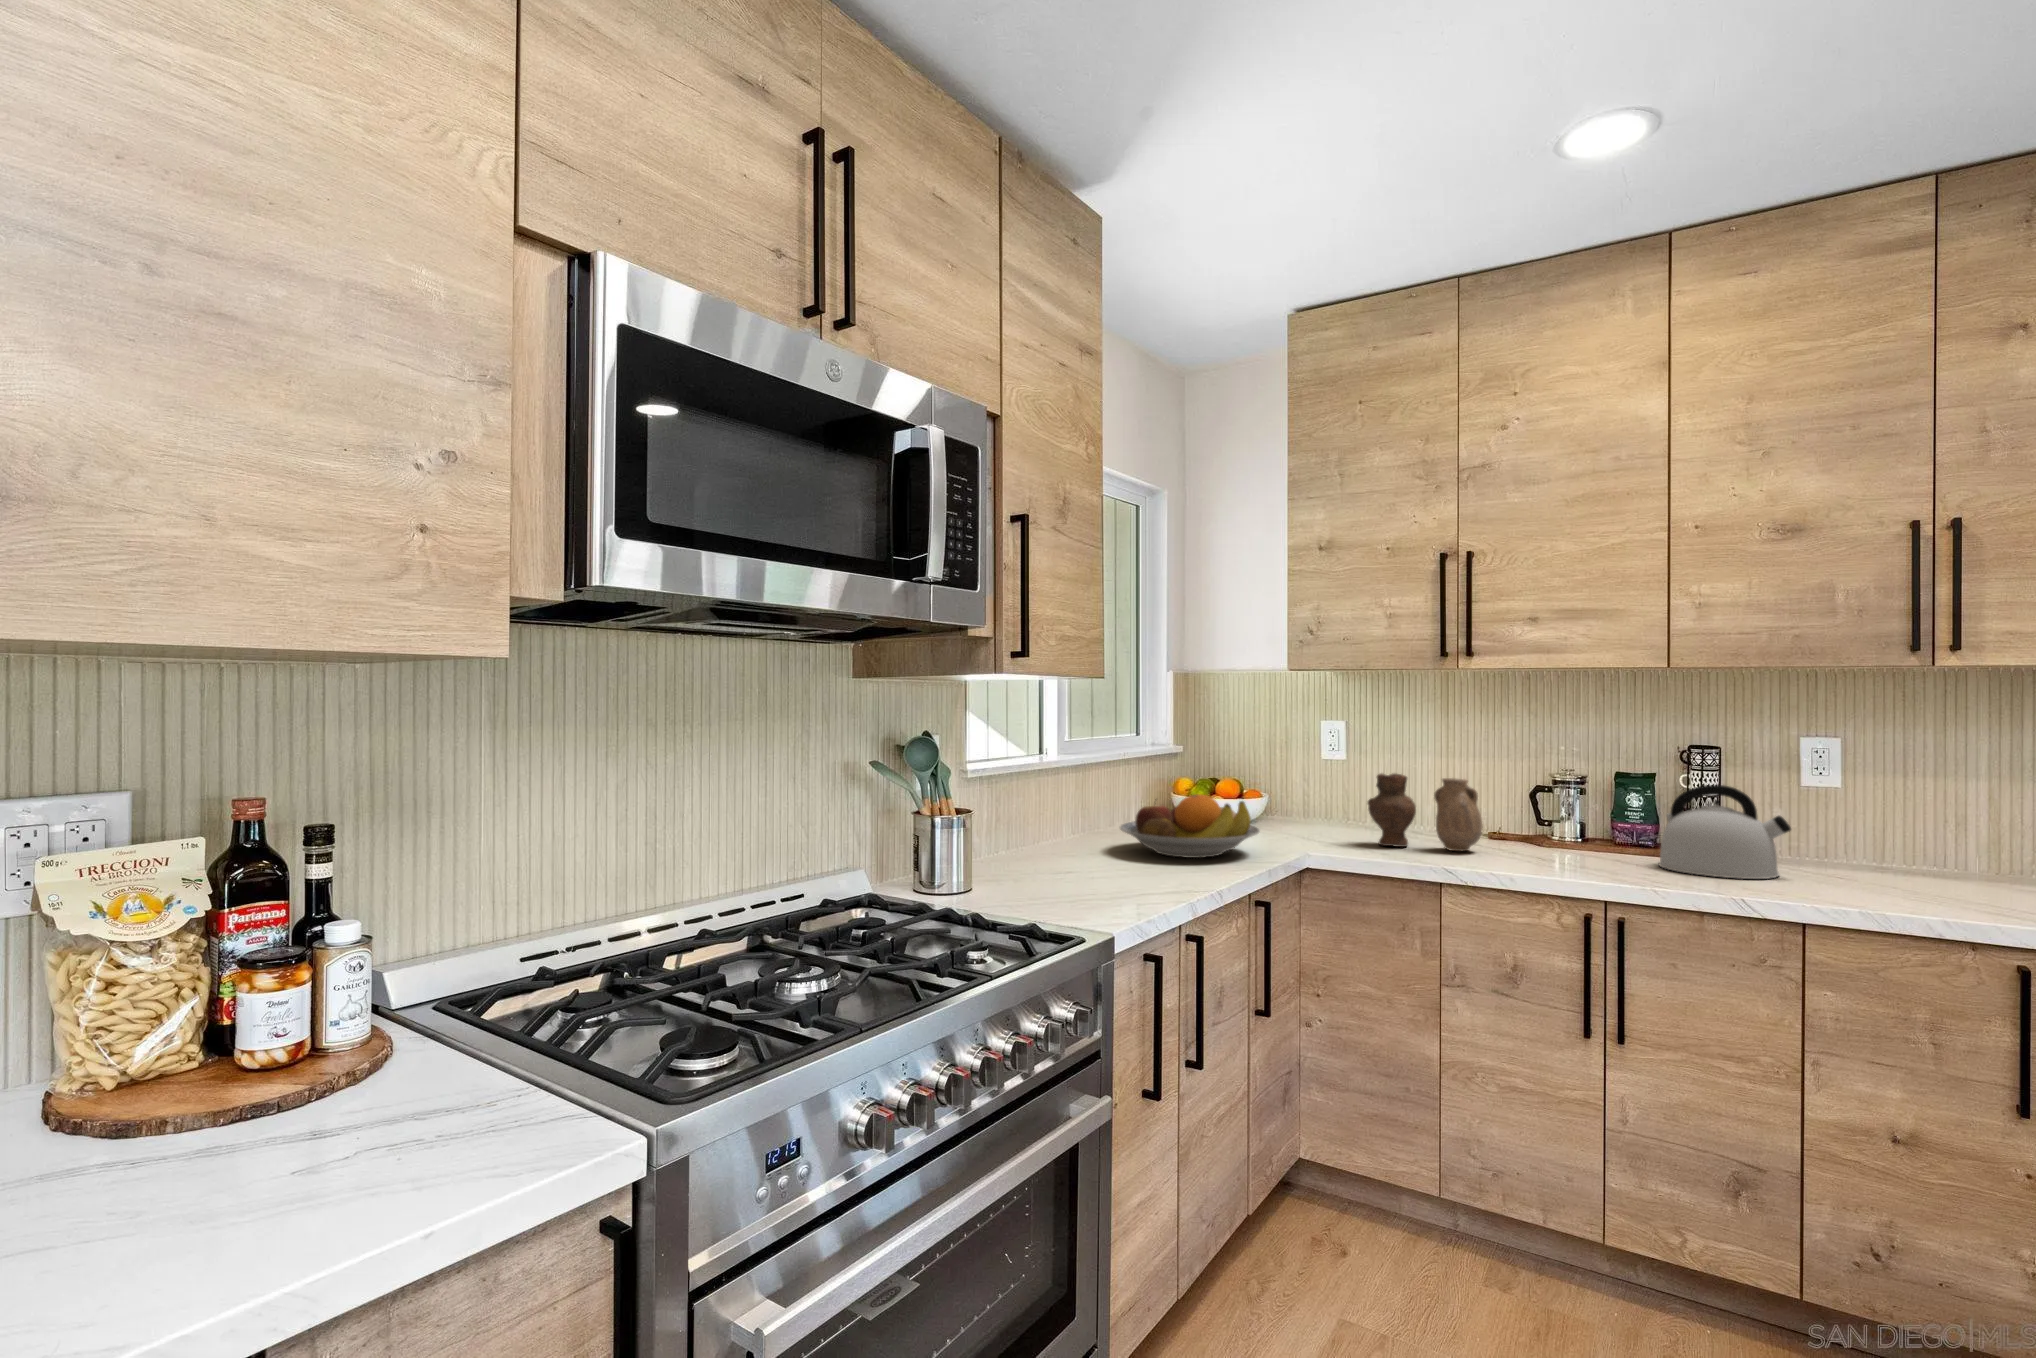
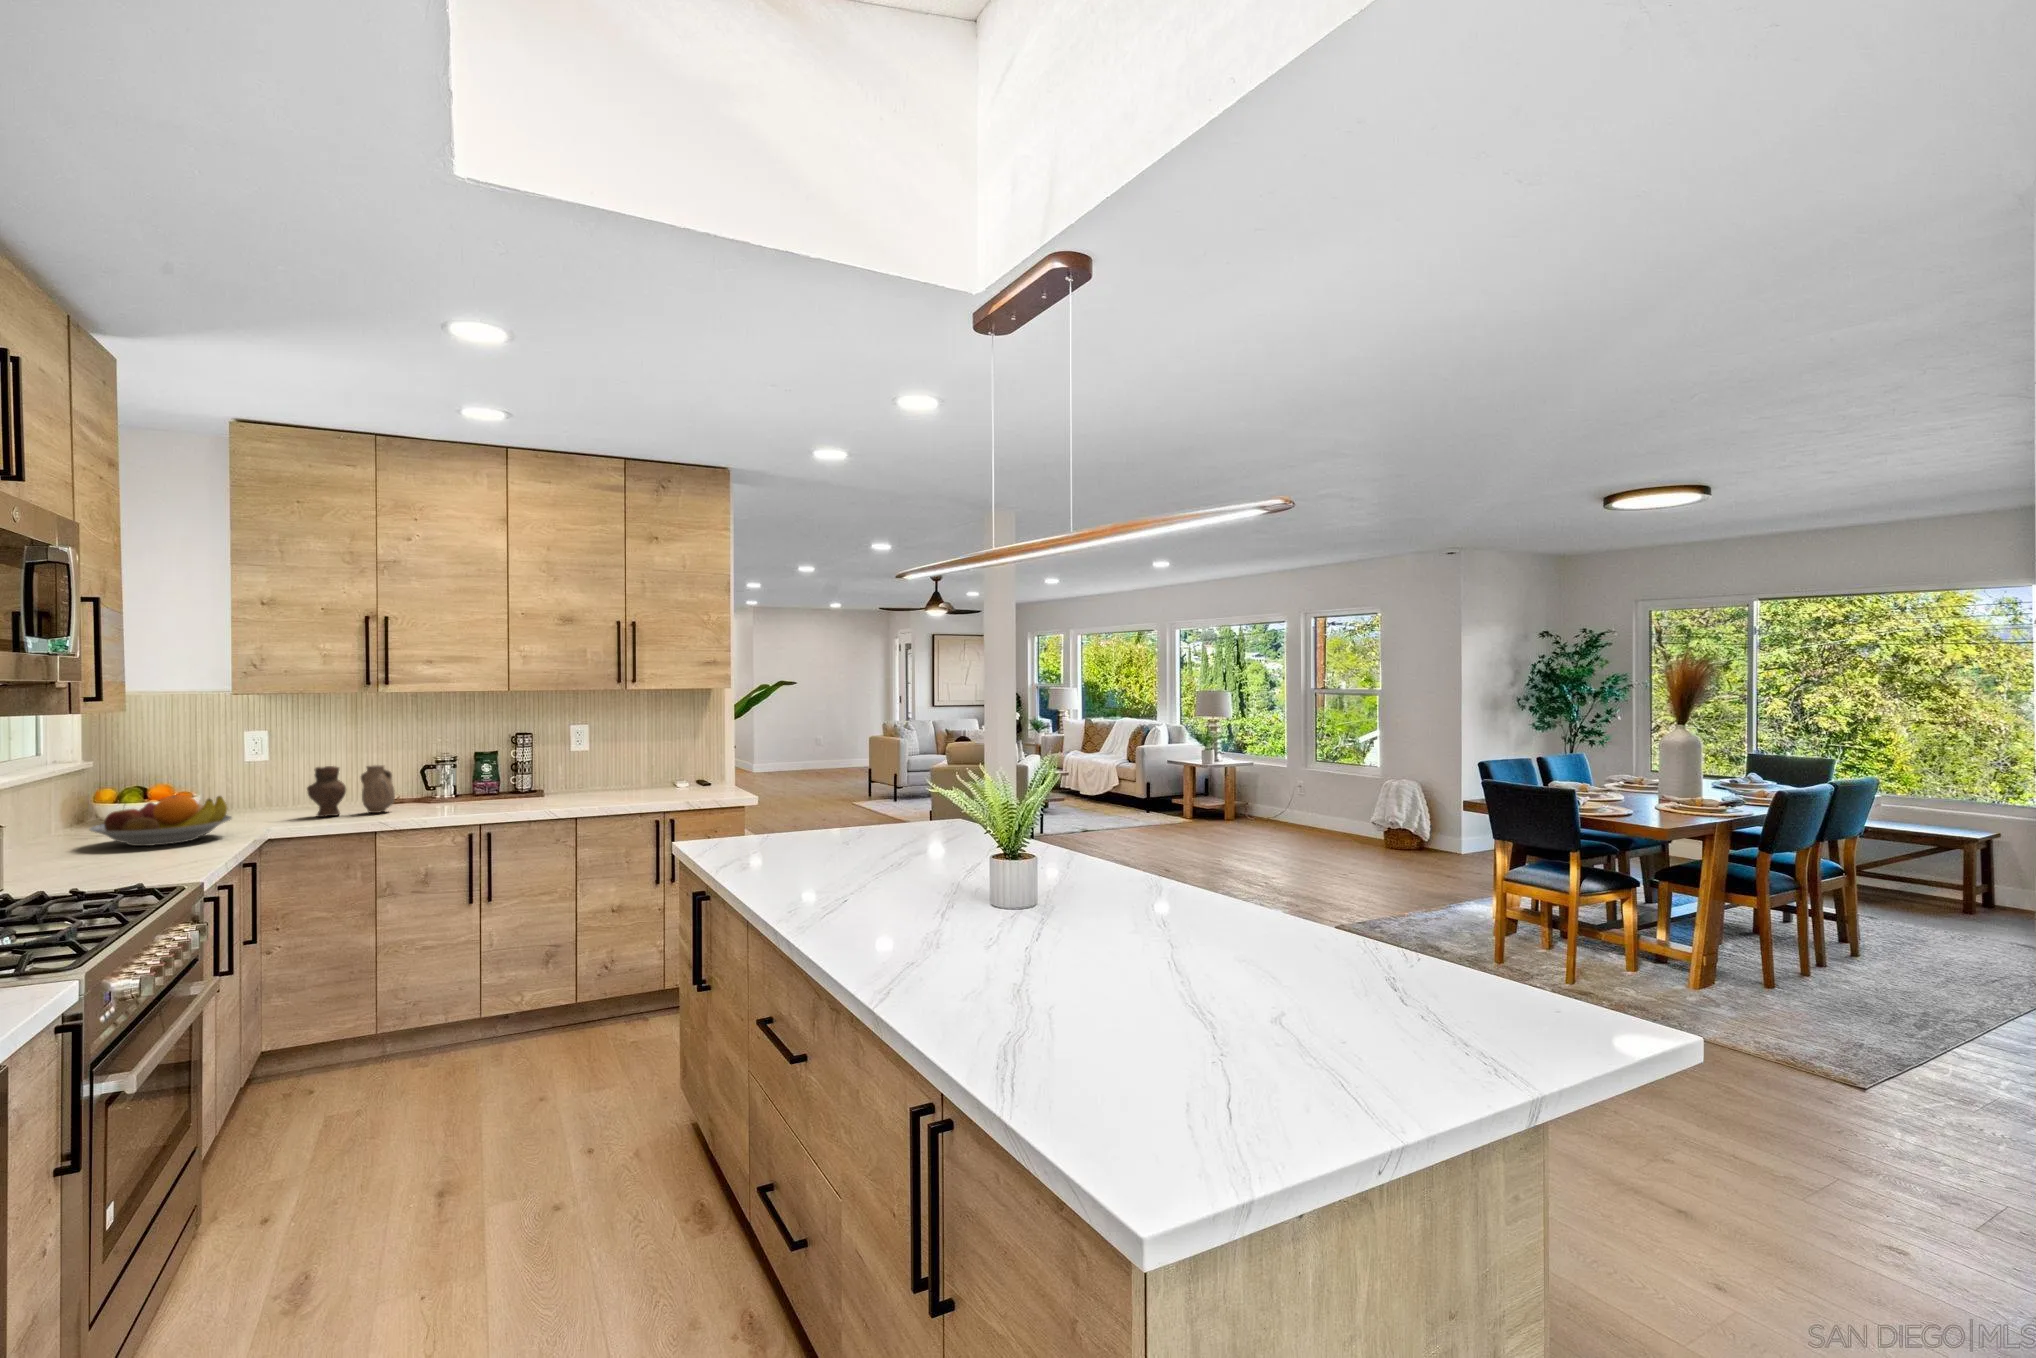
kettle: present [1659,785,1791,879] -> none [503,755,569,804]

